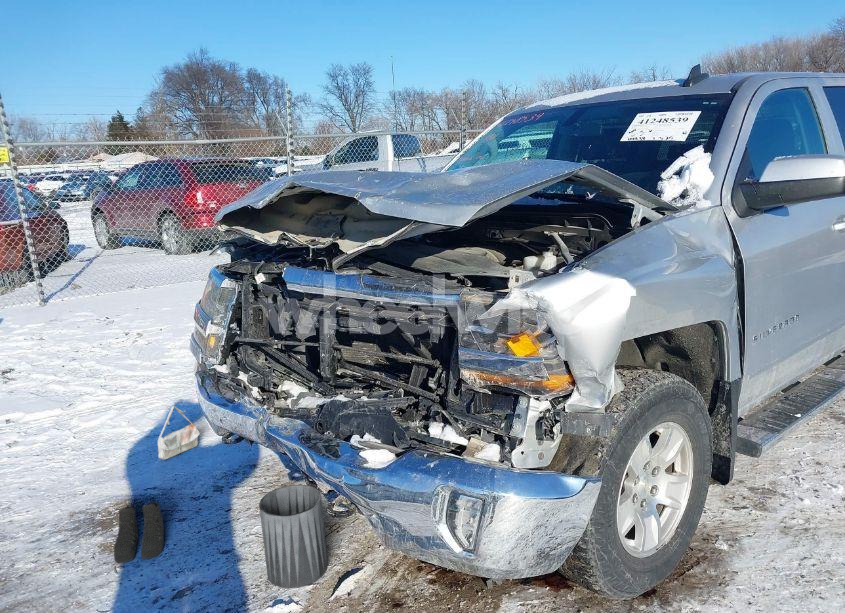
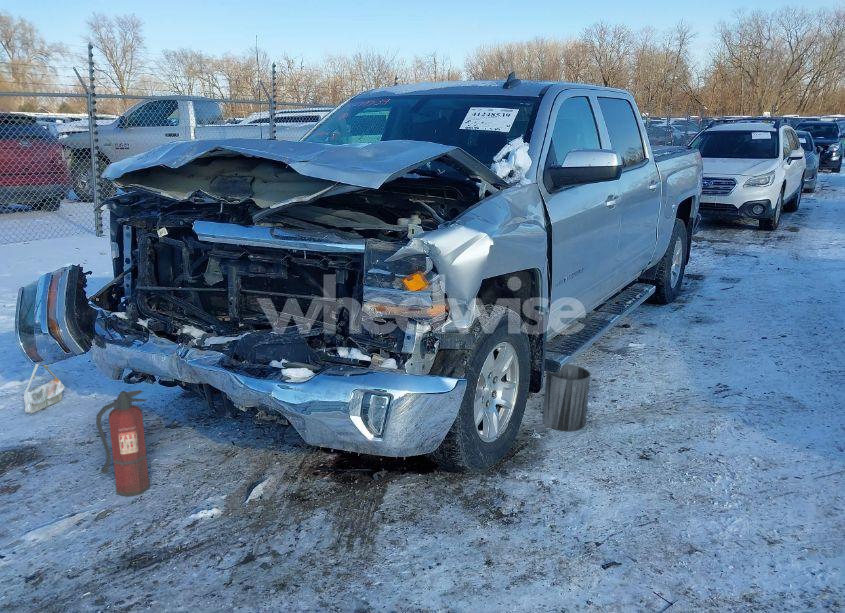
fire extinguisher: none [182,456,241,573] -> present [96,390,150,497]
trash can: present [259,485,327,588] -> present [543,364,590,431]
boots: present [114,501,164,563] -> none [17,443,67,500]

